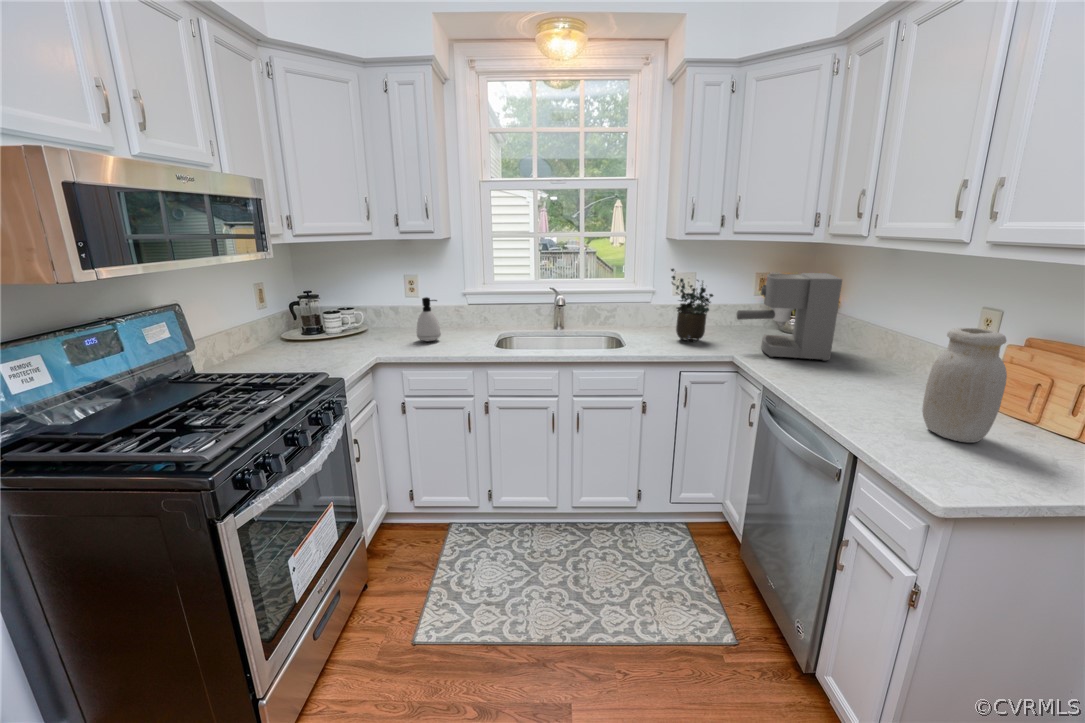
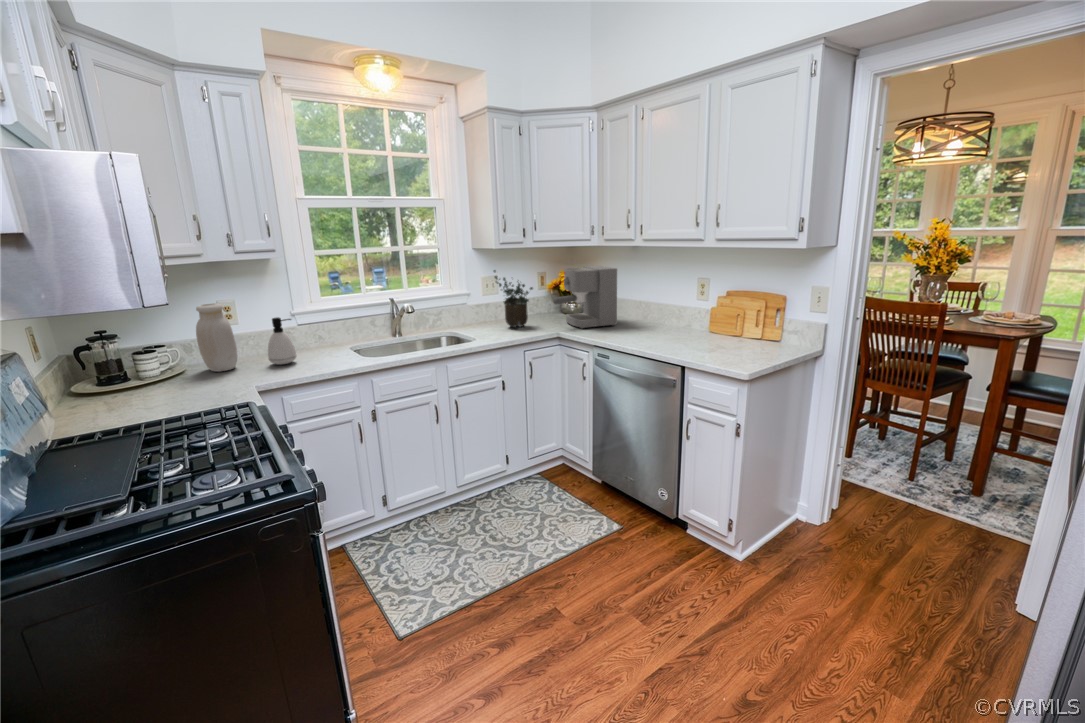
jar: present [922,328,1007,443] -> present [196,303,237,372]

